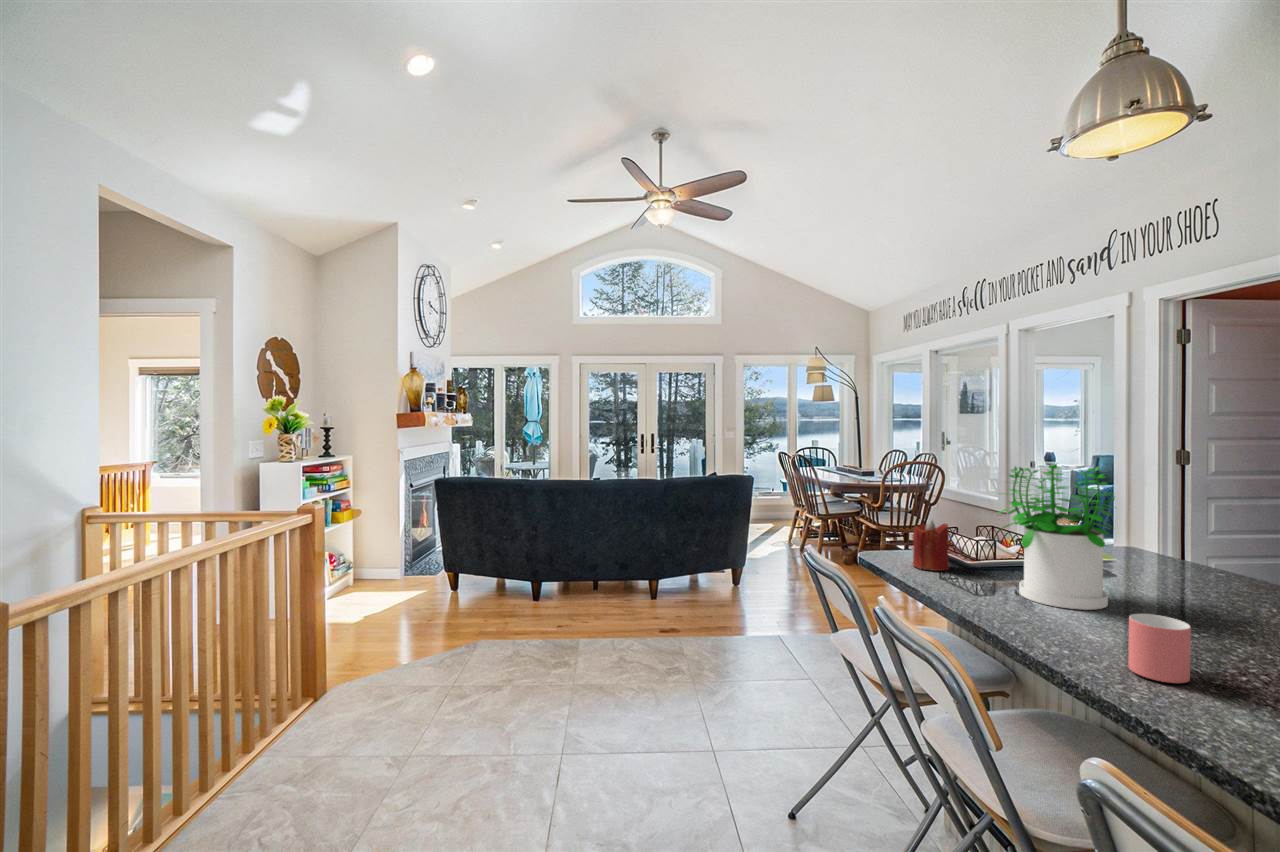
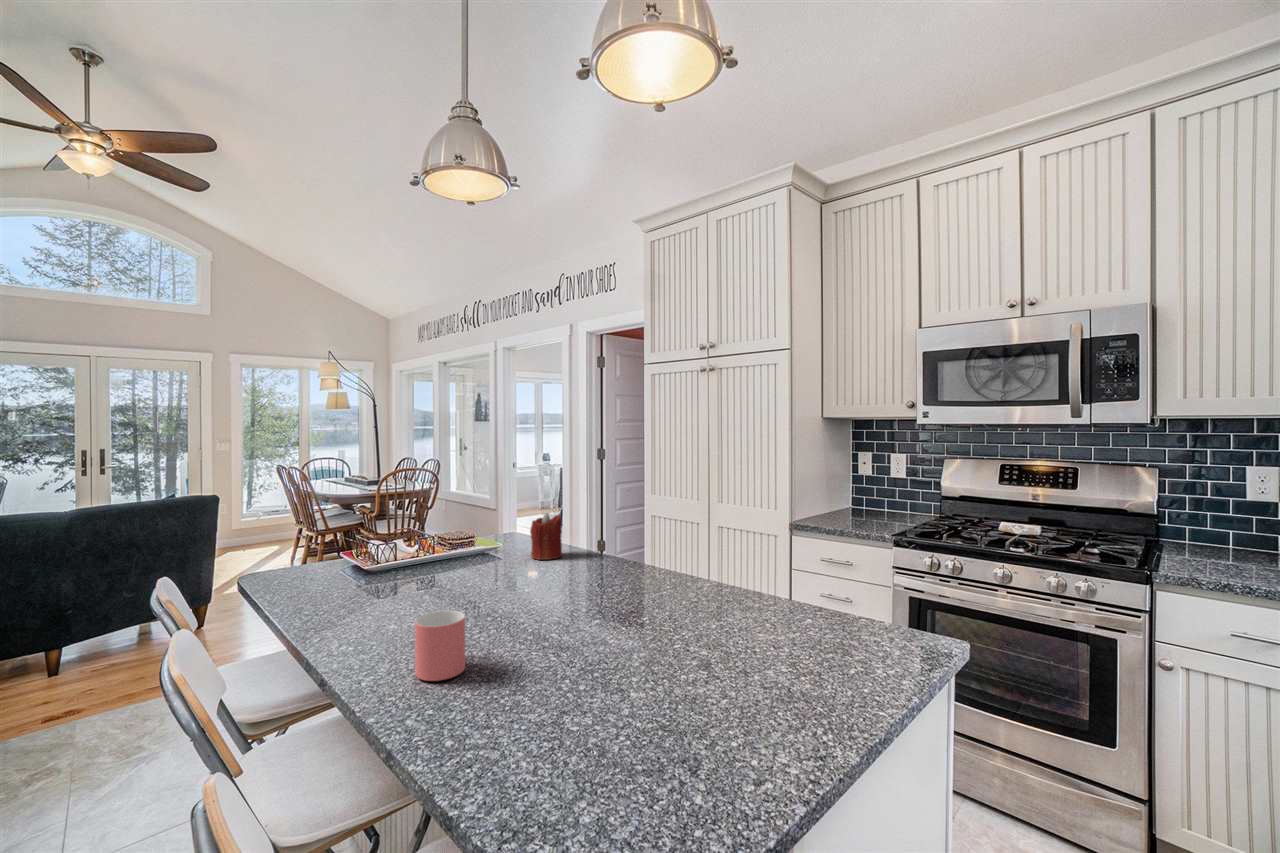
potted plant: present [998,464,1115,610] -> none [362,463,476,609]
candle: present [913,520,949,571] -> present [530,513,562,560]

